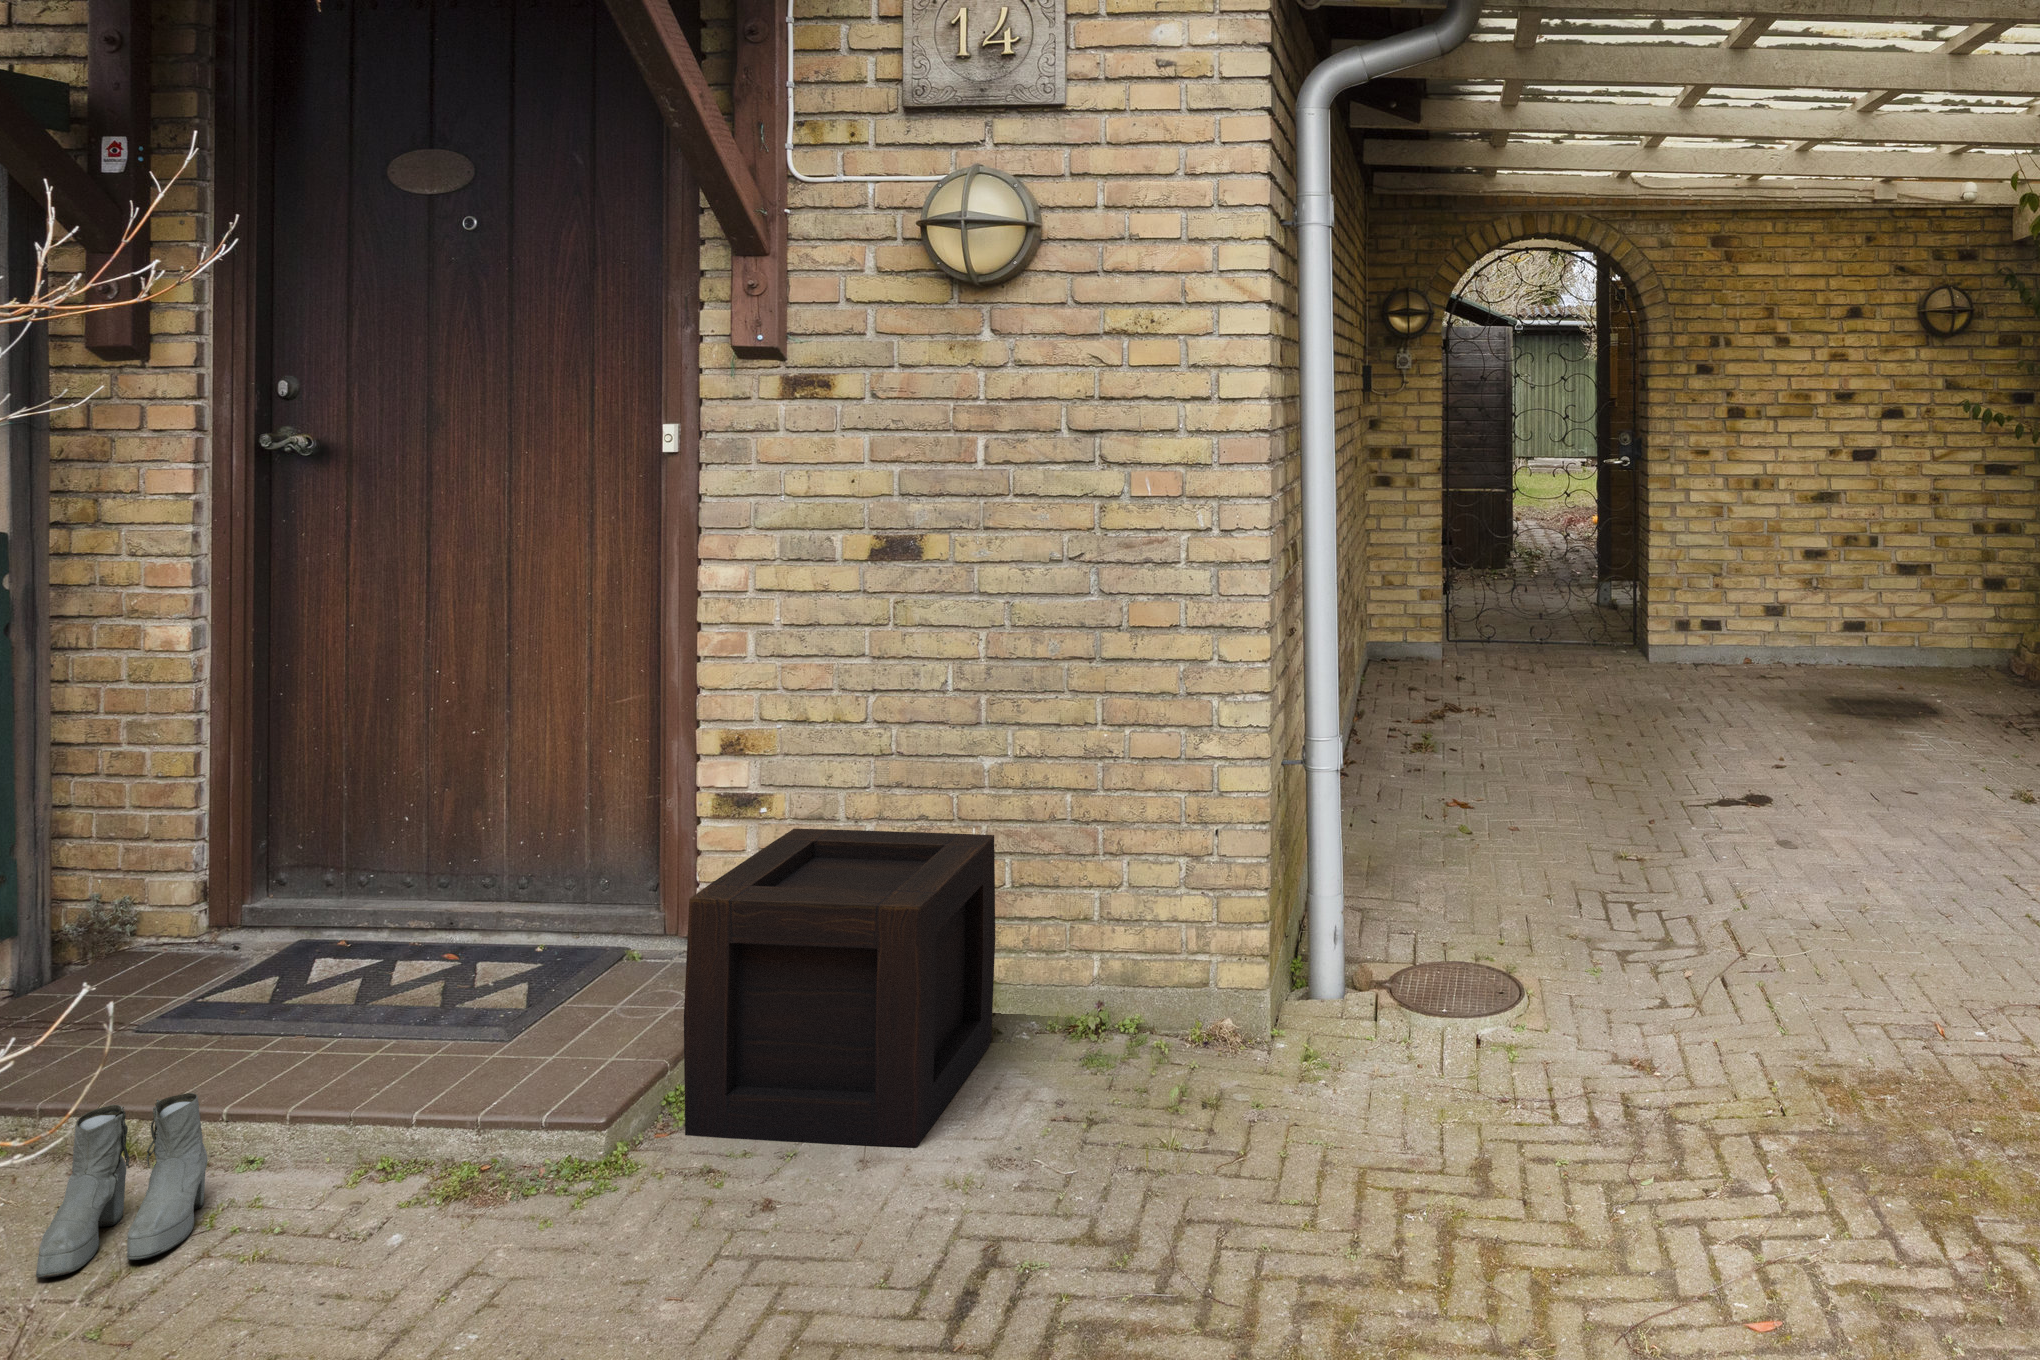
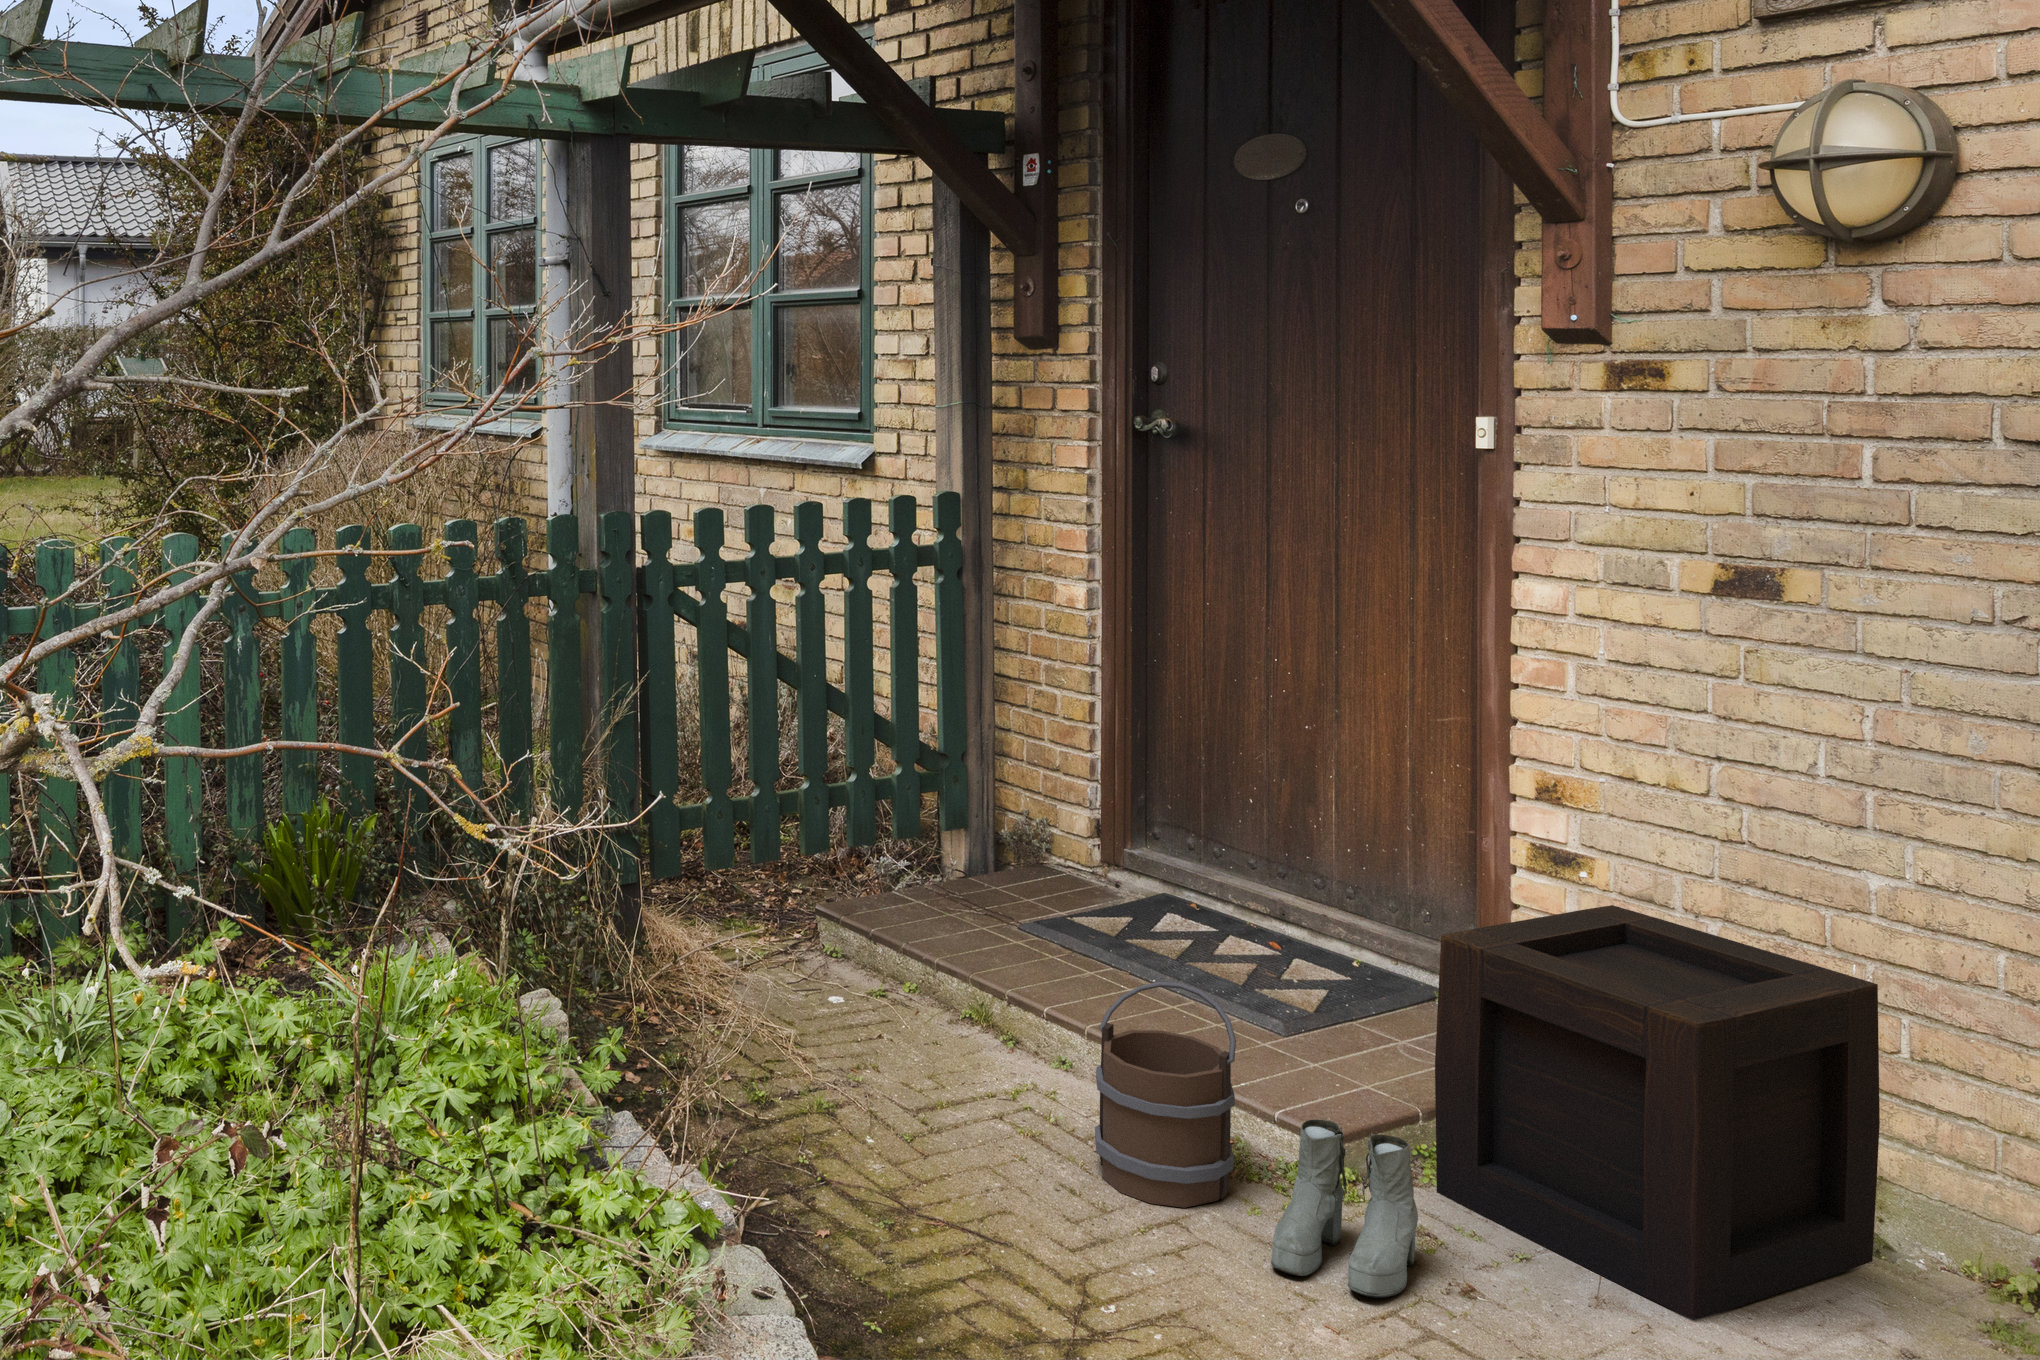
bucket: none [340,1034,511,1292] -> present [1095,982,1236,1208]
boots: present [36,1093,208,1278] -> present [1271,1119,1418,1298]

